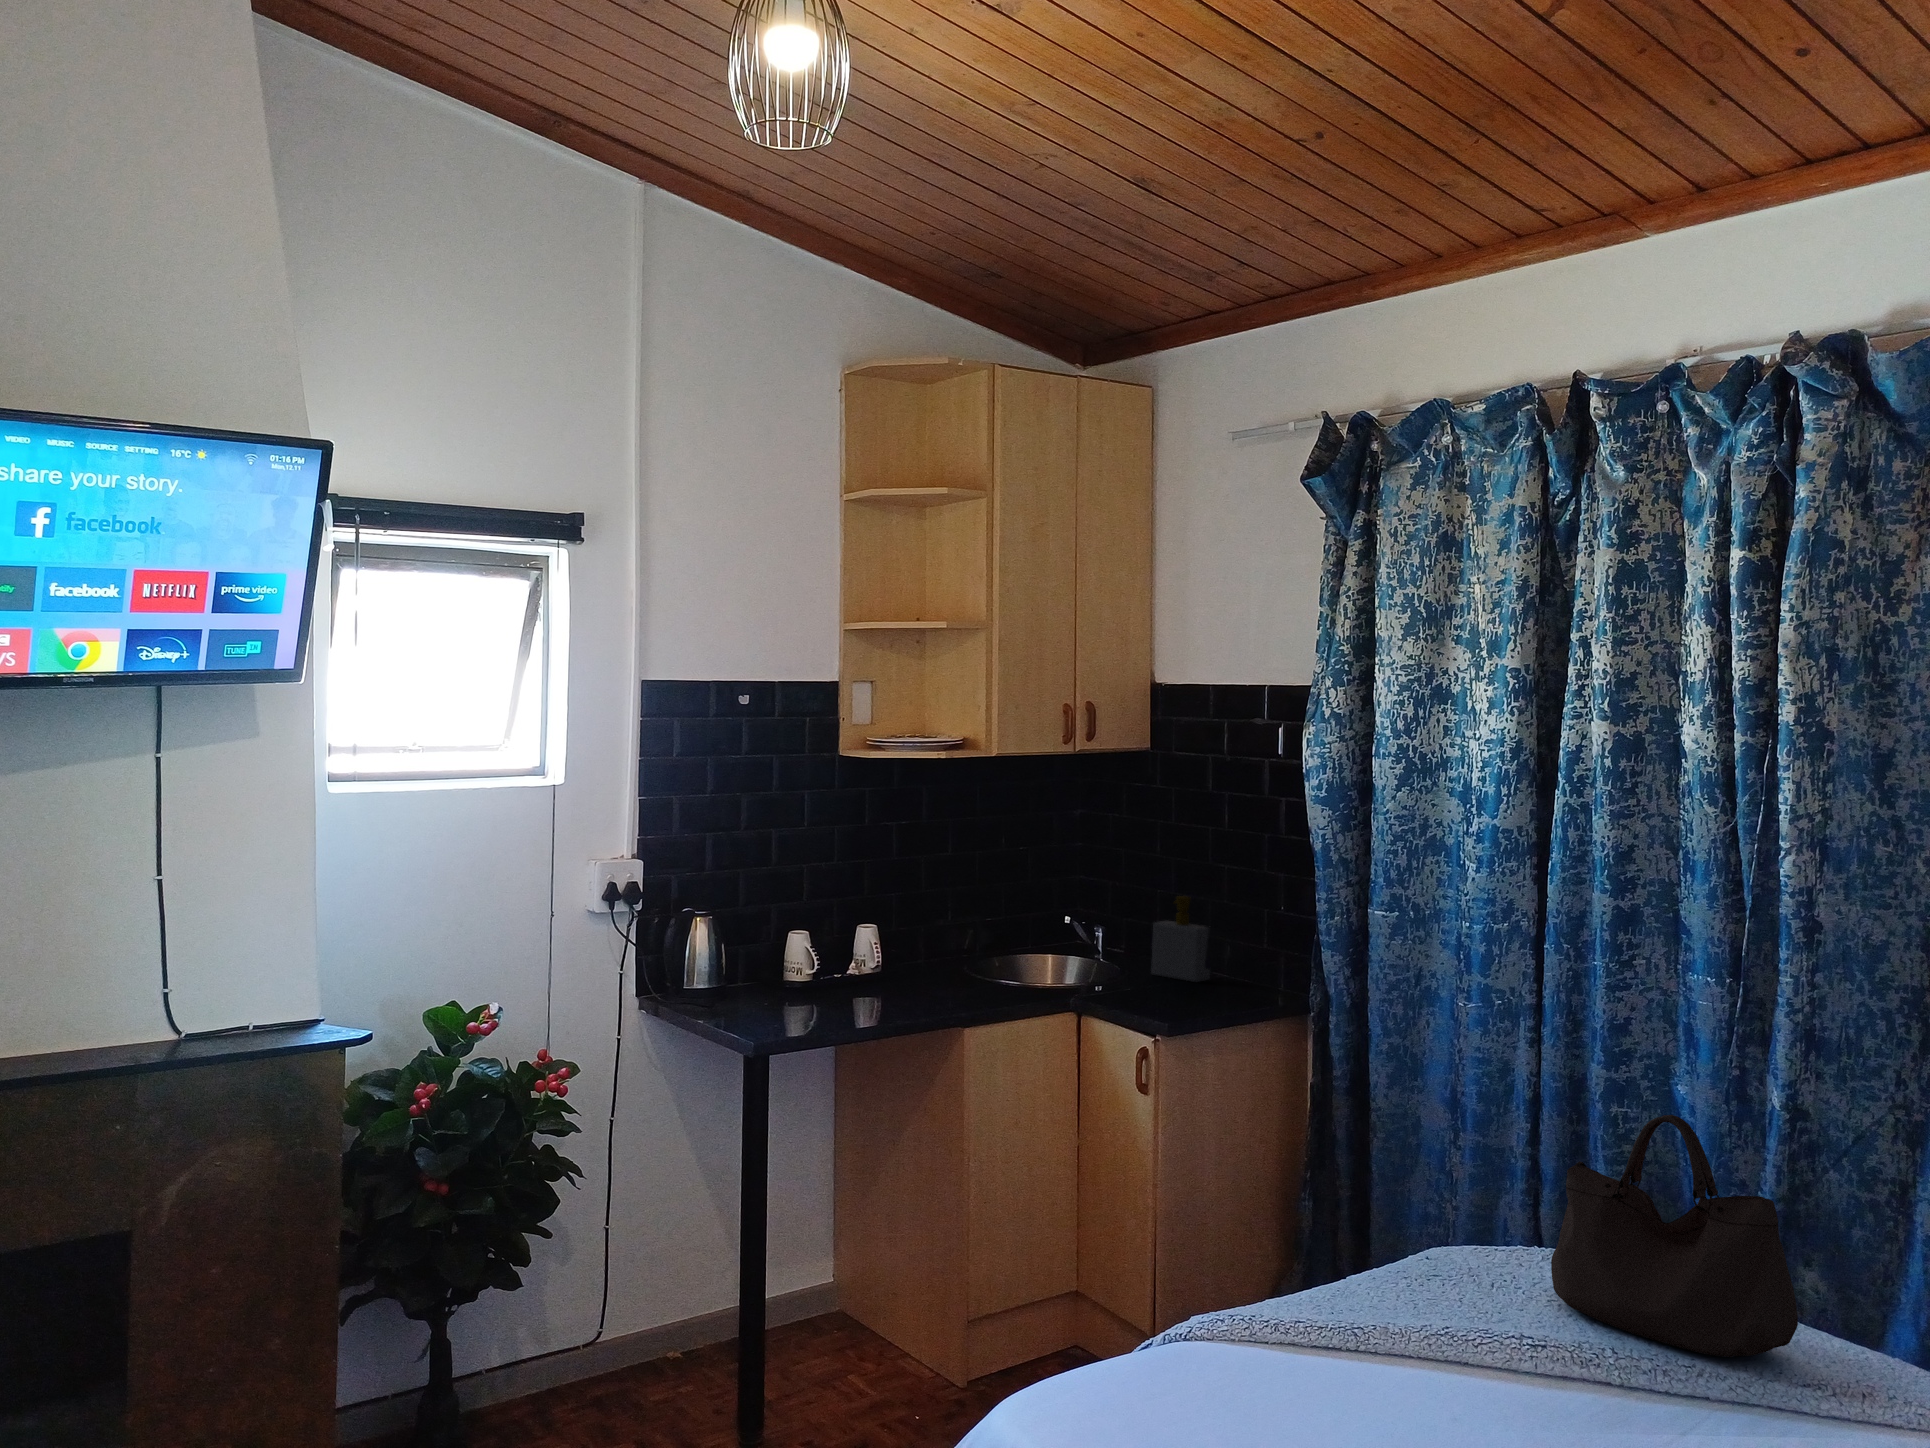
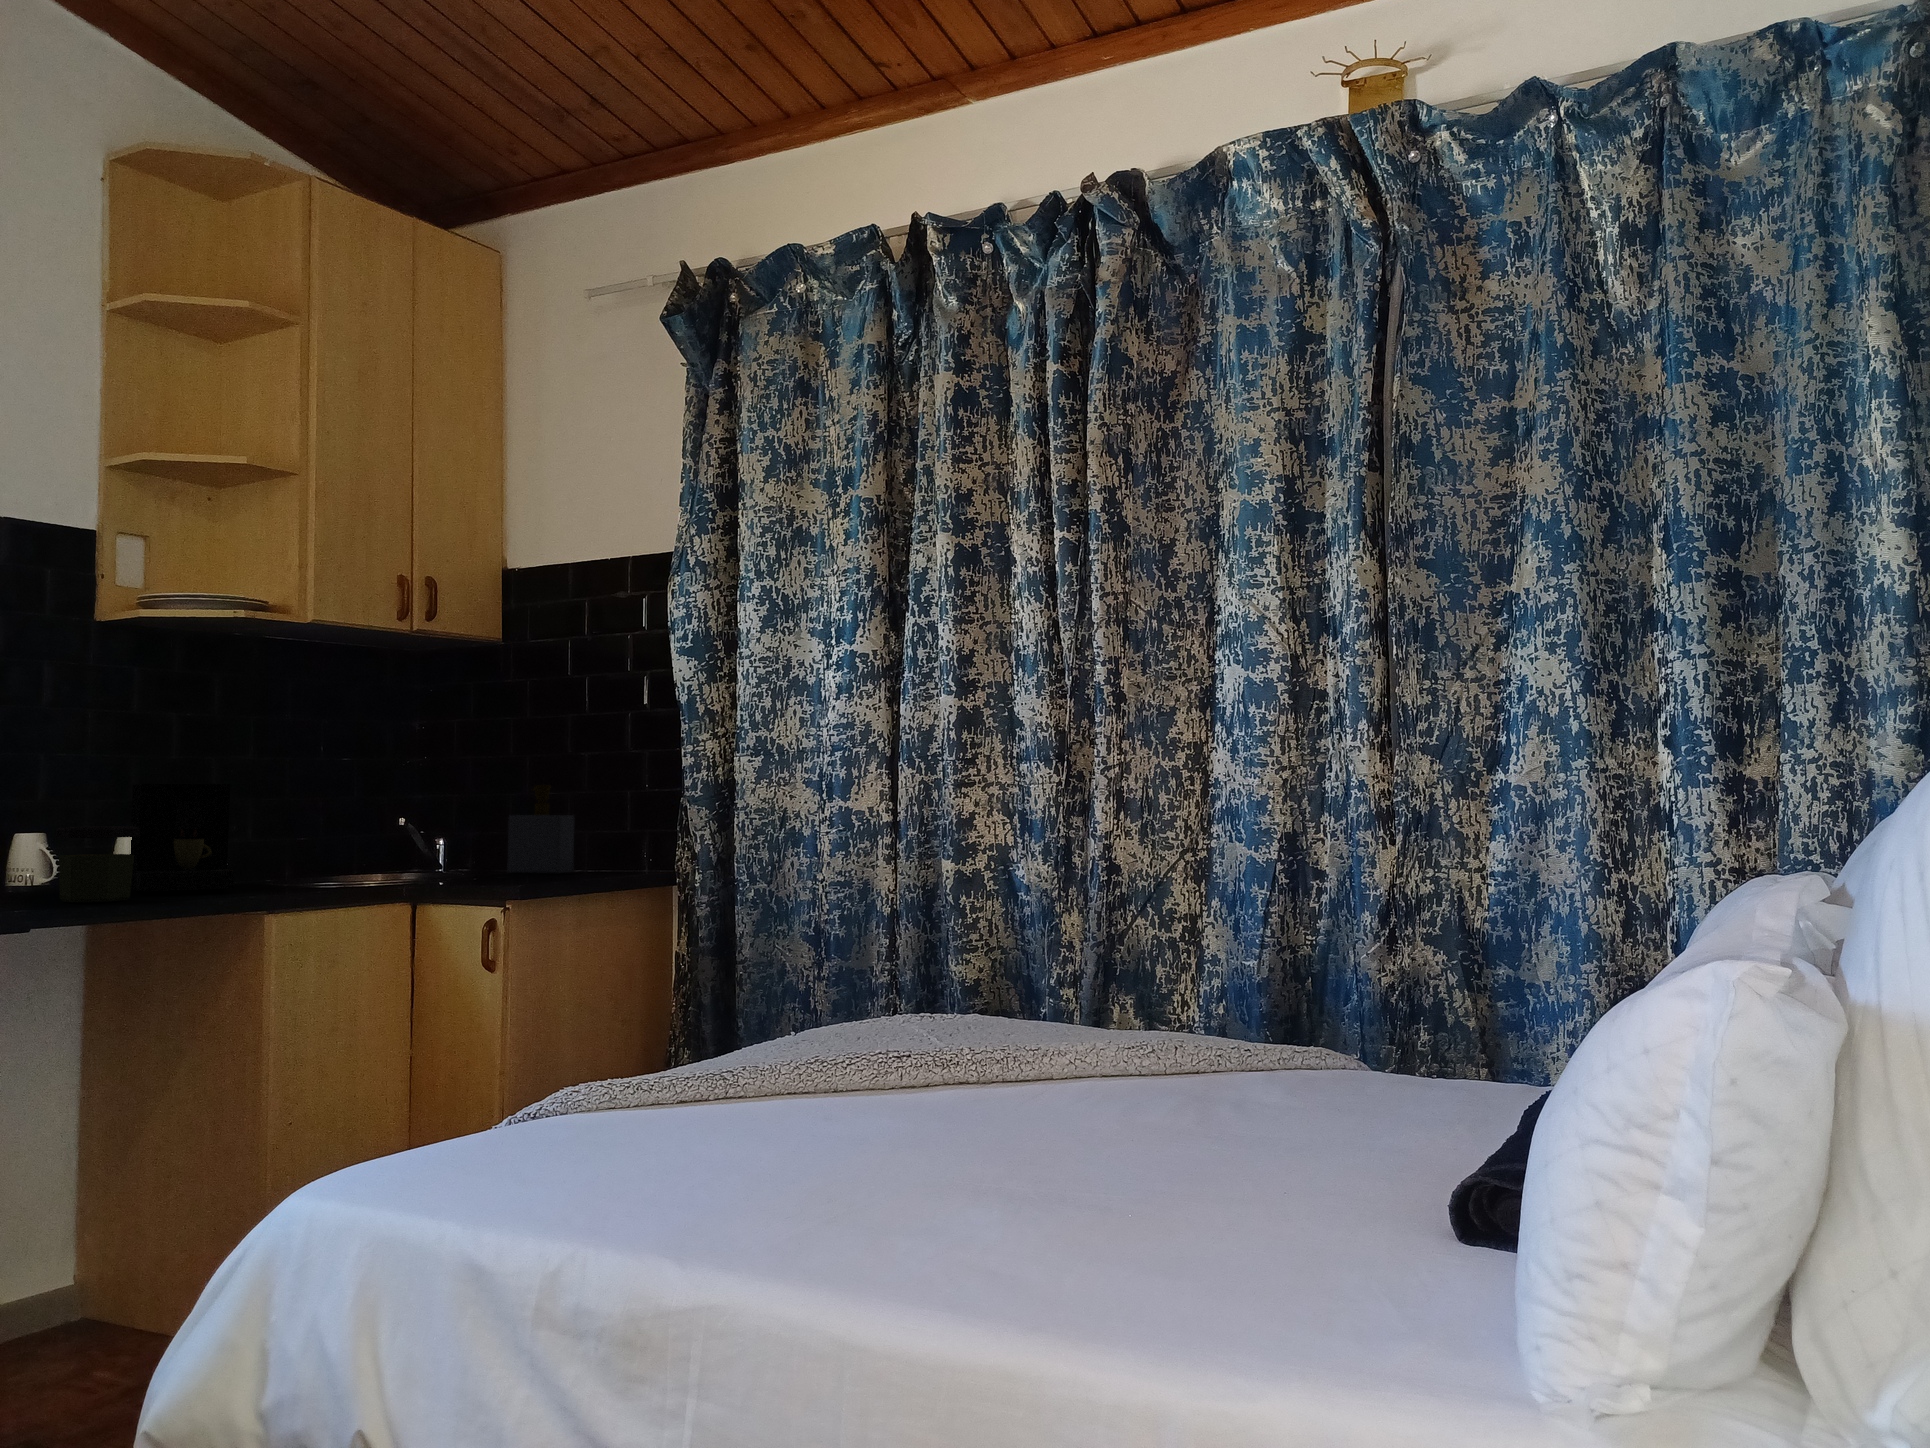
coffee maker: none [856,891,935,998] -> present [131,784,234,891]
jar: none [809,945,868,1014] -> present [55,826,140,903]
handbag: present [1551,1115,1798,1357] -> none [912,837,1120,1043]

